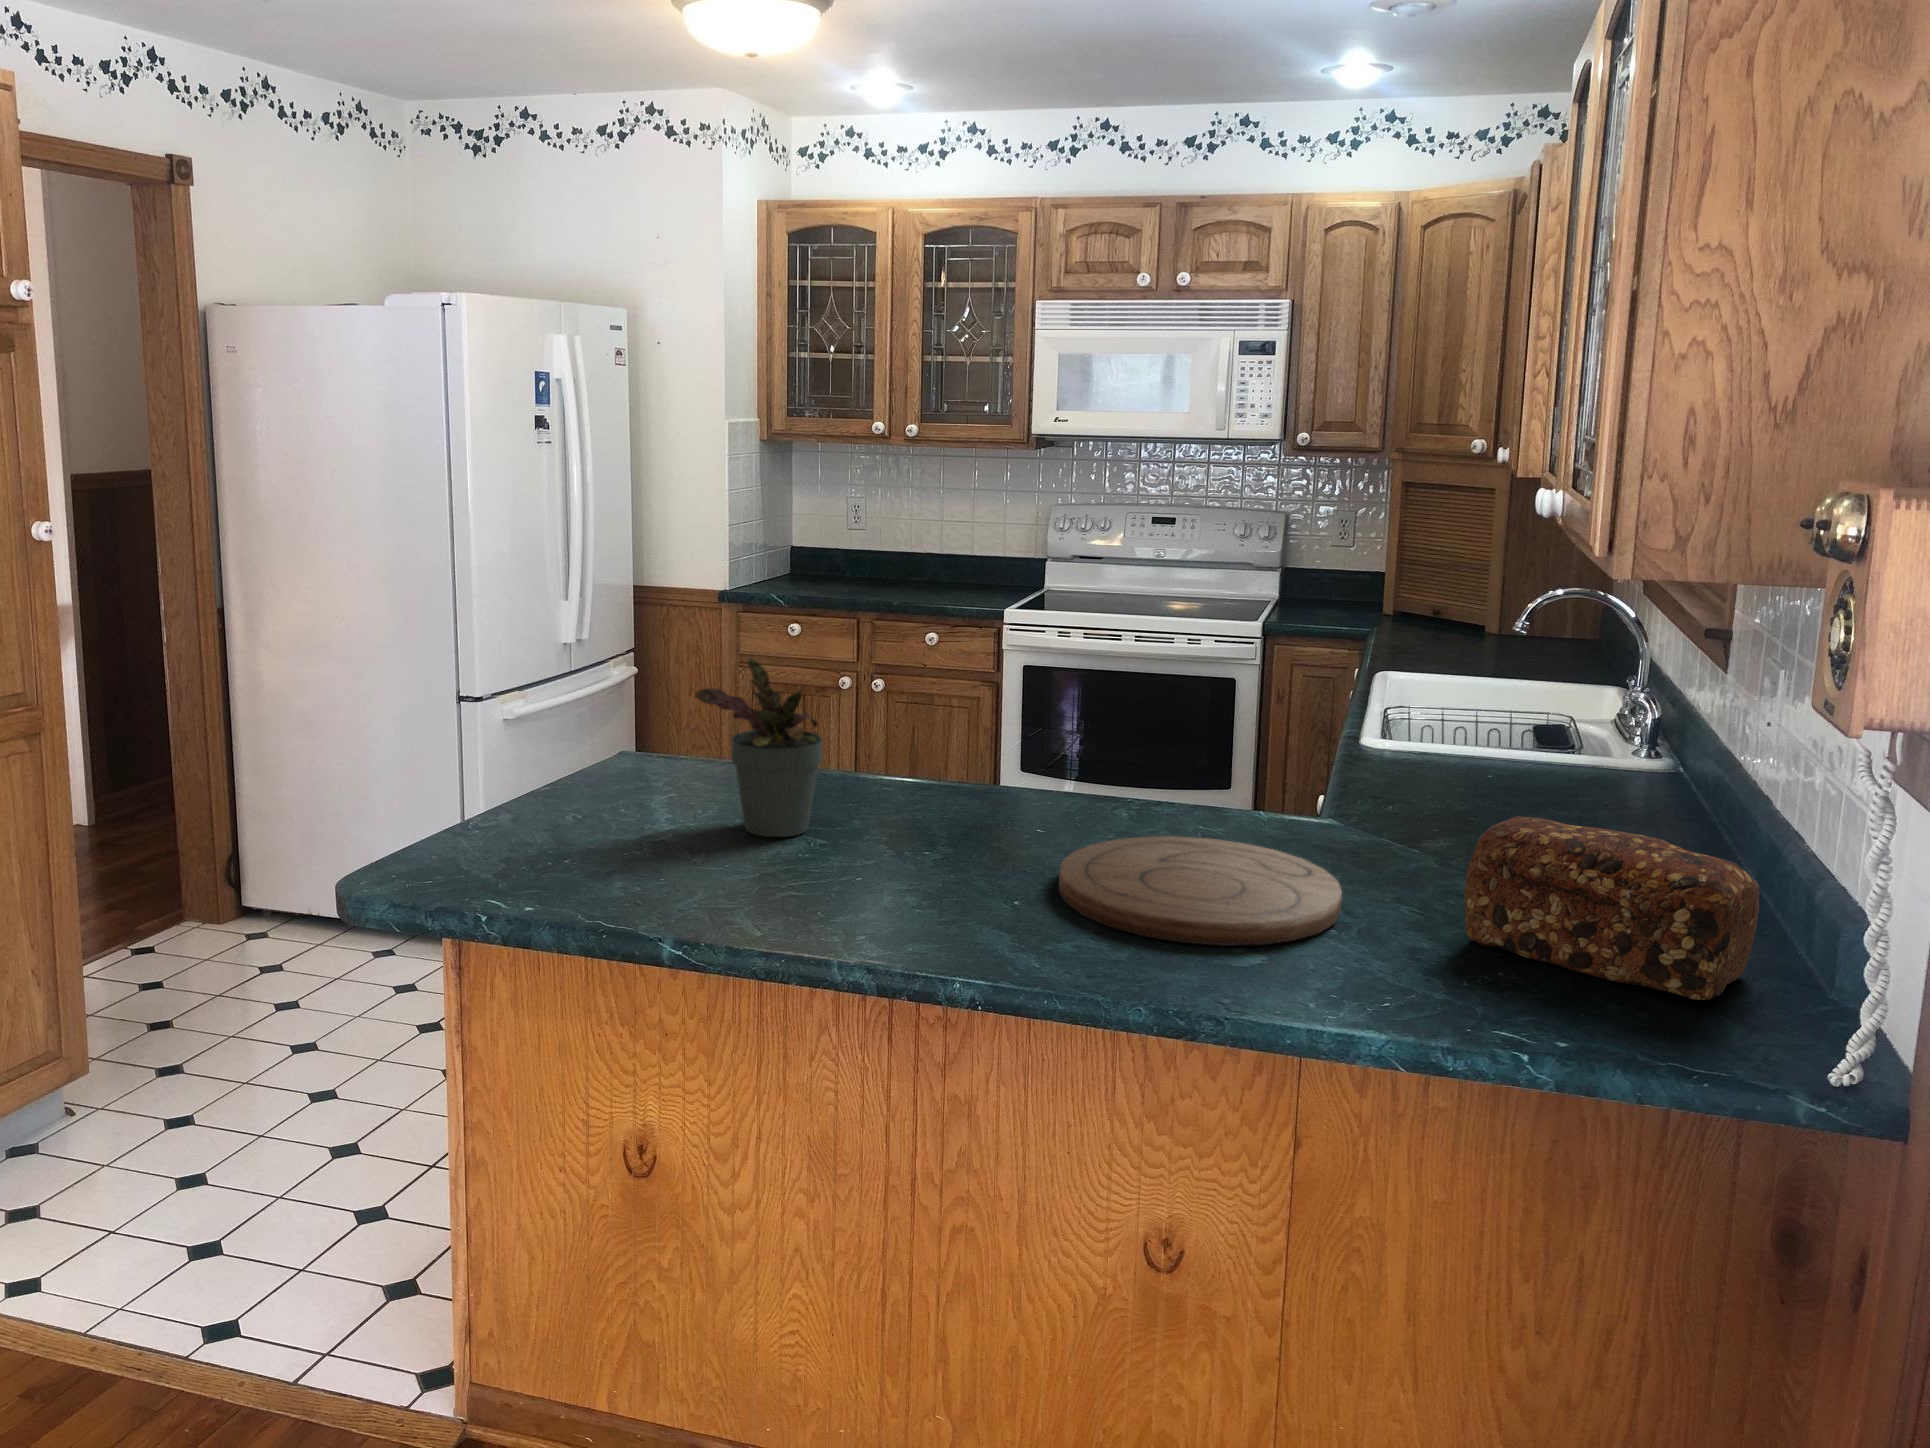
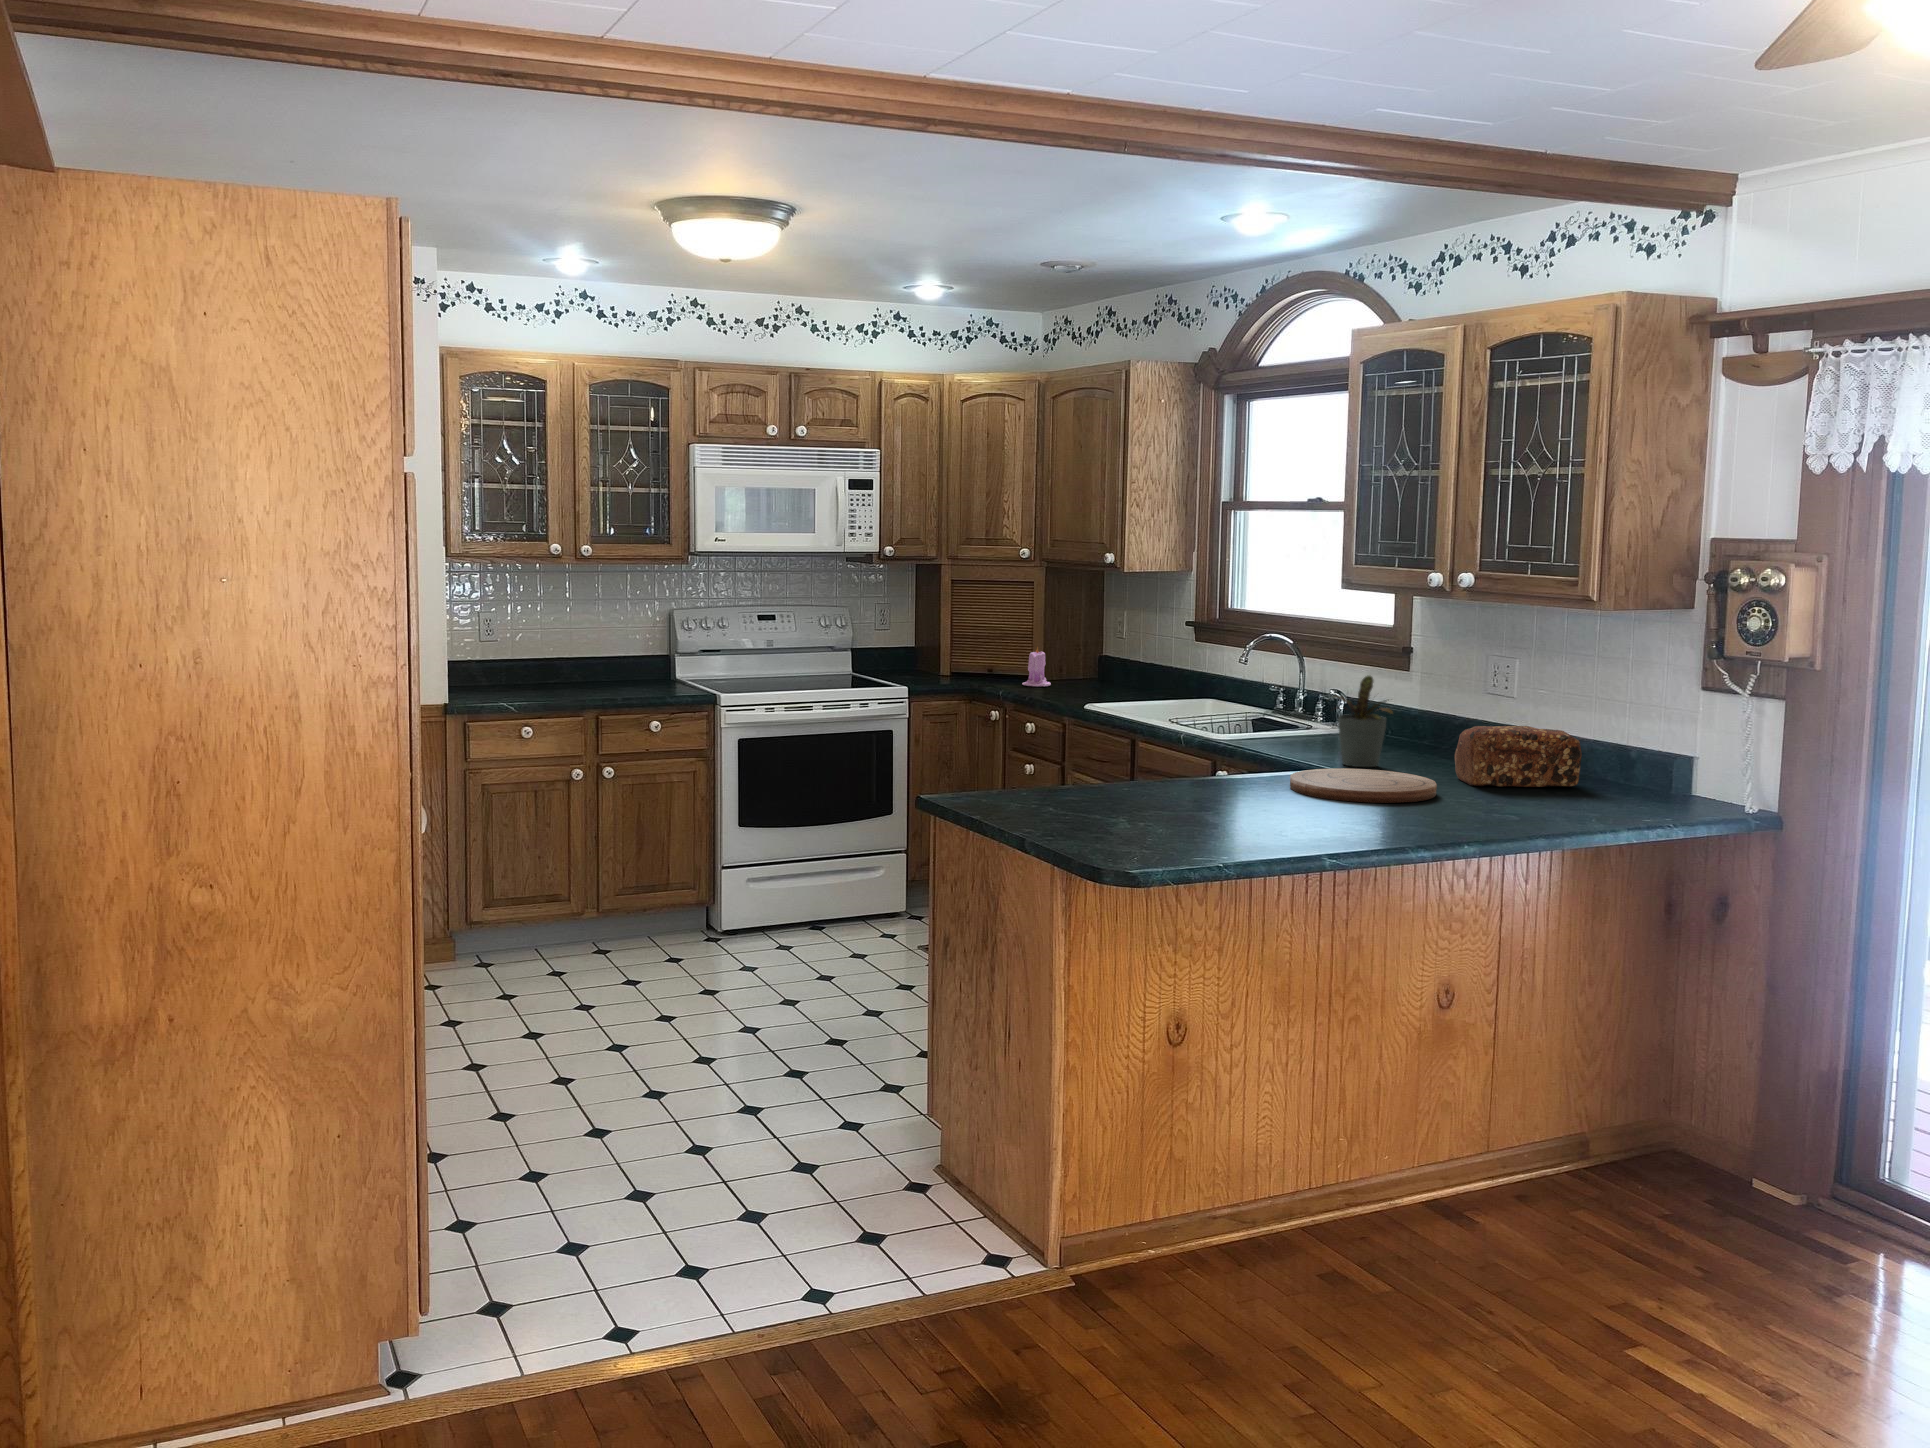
candle: none [1429,586,1474,645] -> present [1022,648,1051,686]
potted plant: present [695,658,822,837] -> present [1333,676,1392,767]

